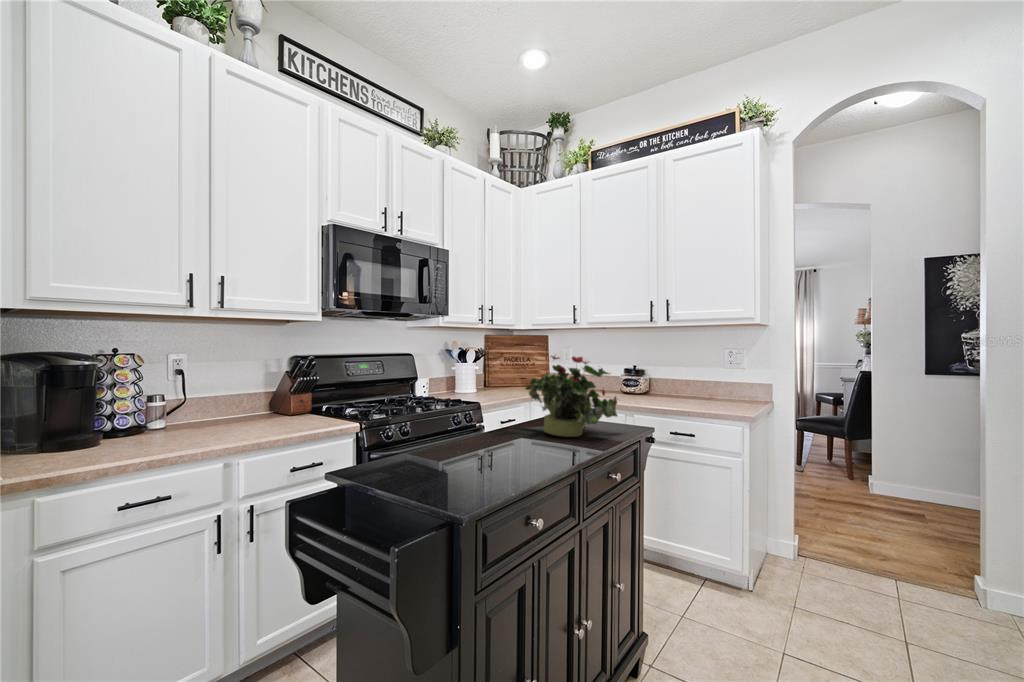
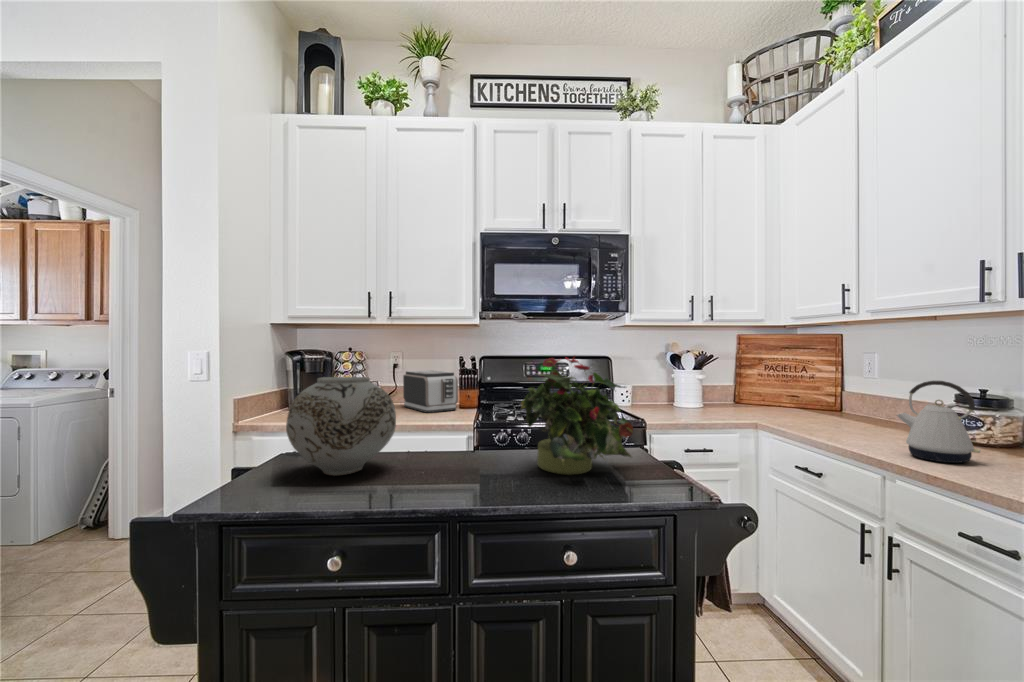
kettle: none [624,363,655,404] -> present [897,381,980,463]
toaster: none [212,374,299,423] -> present [403,370,458,413]
vase: none [403,379,504,475] -> present [286,377,396,476]

